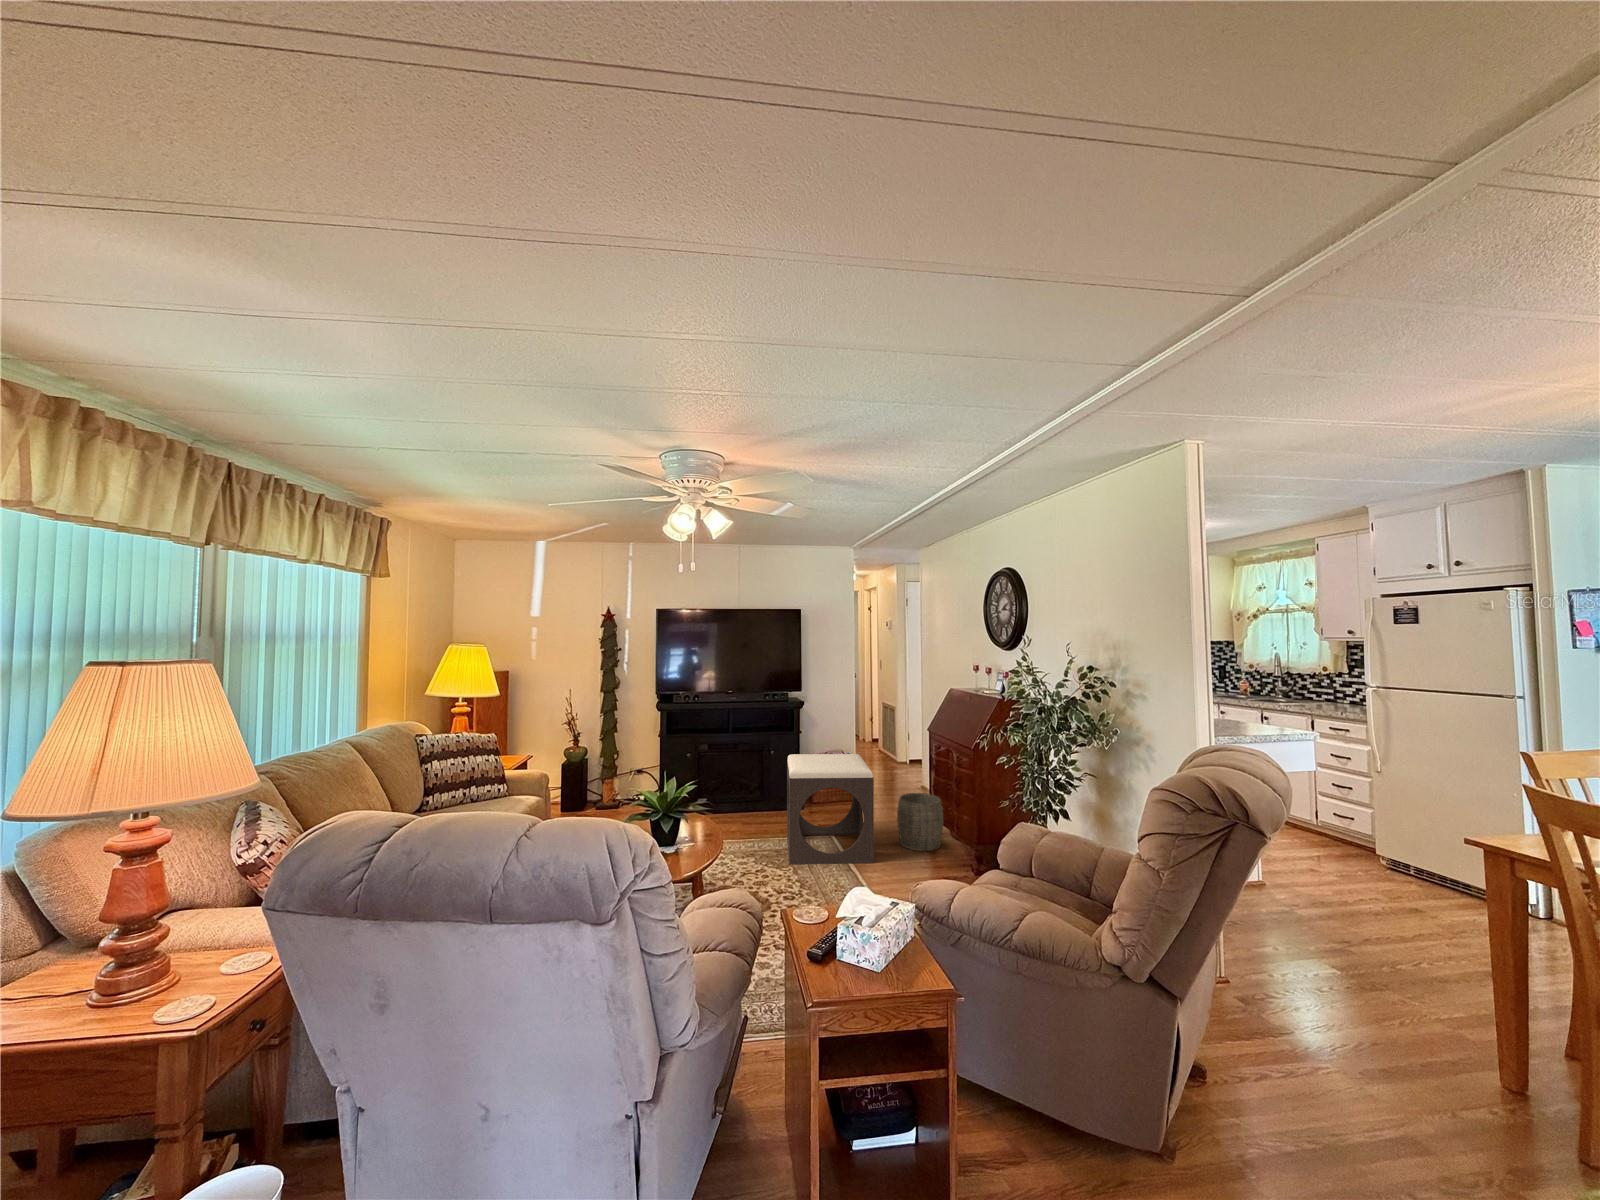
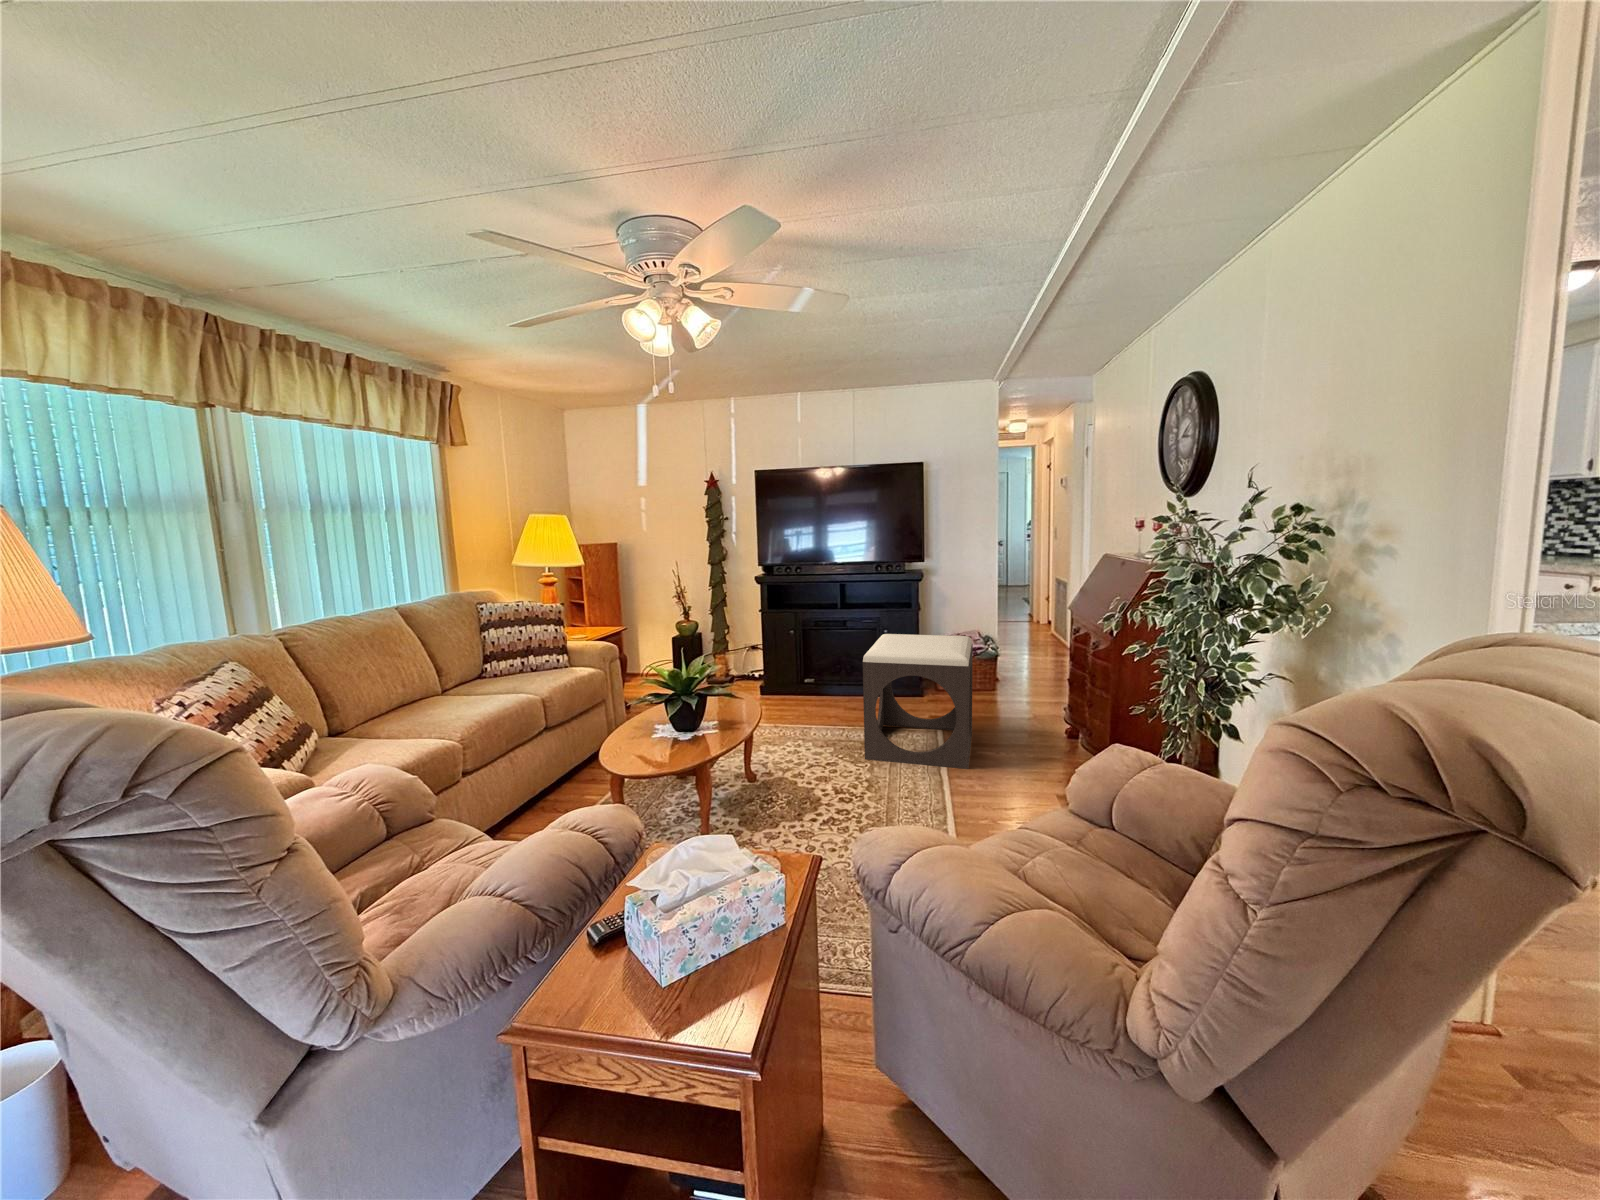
woven basket: present [897,793,943,851] -> none [1015,687,1078,761]

